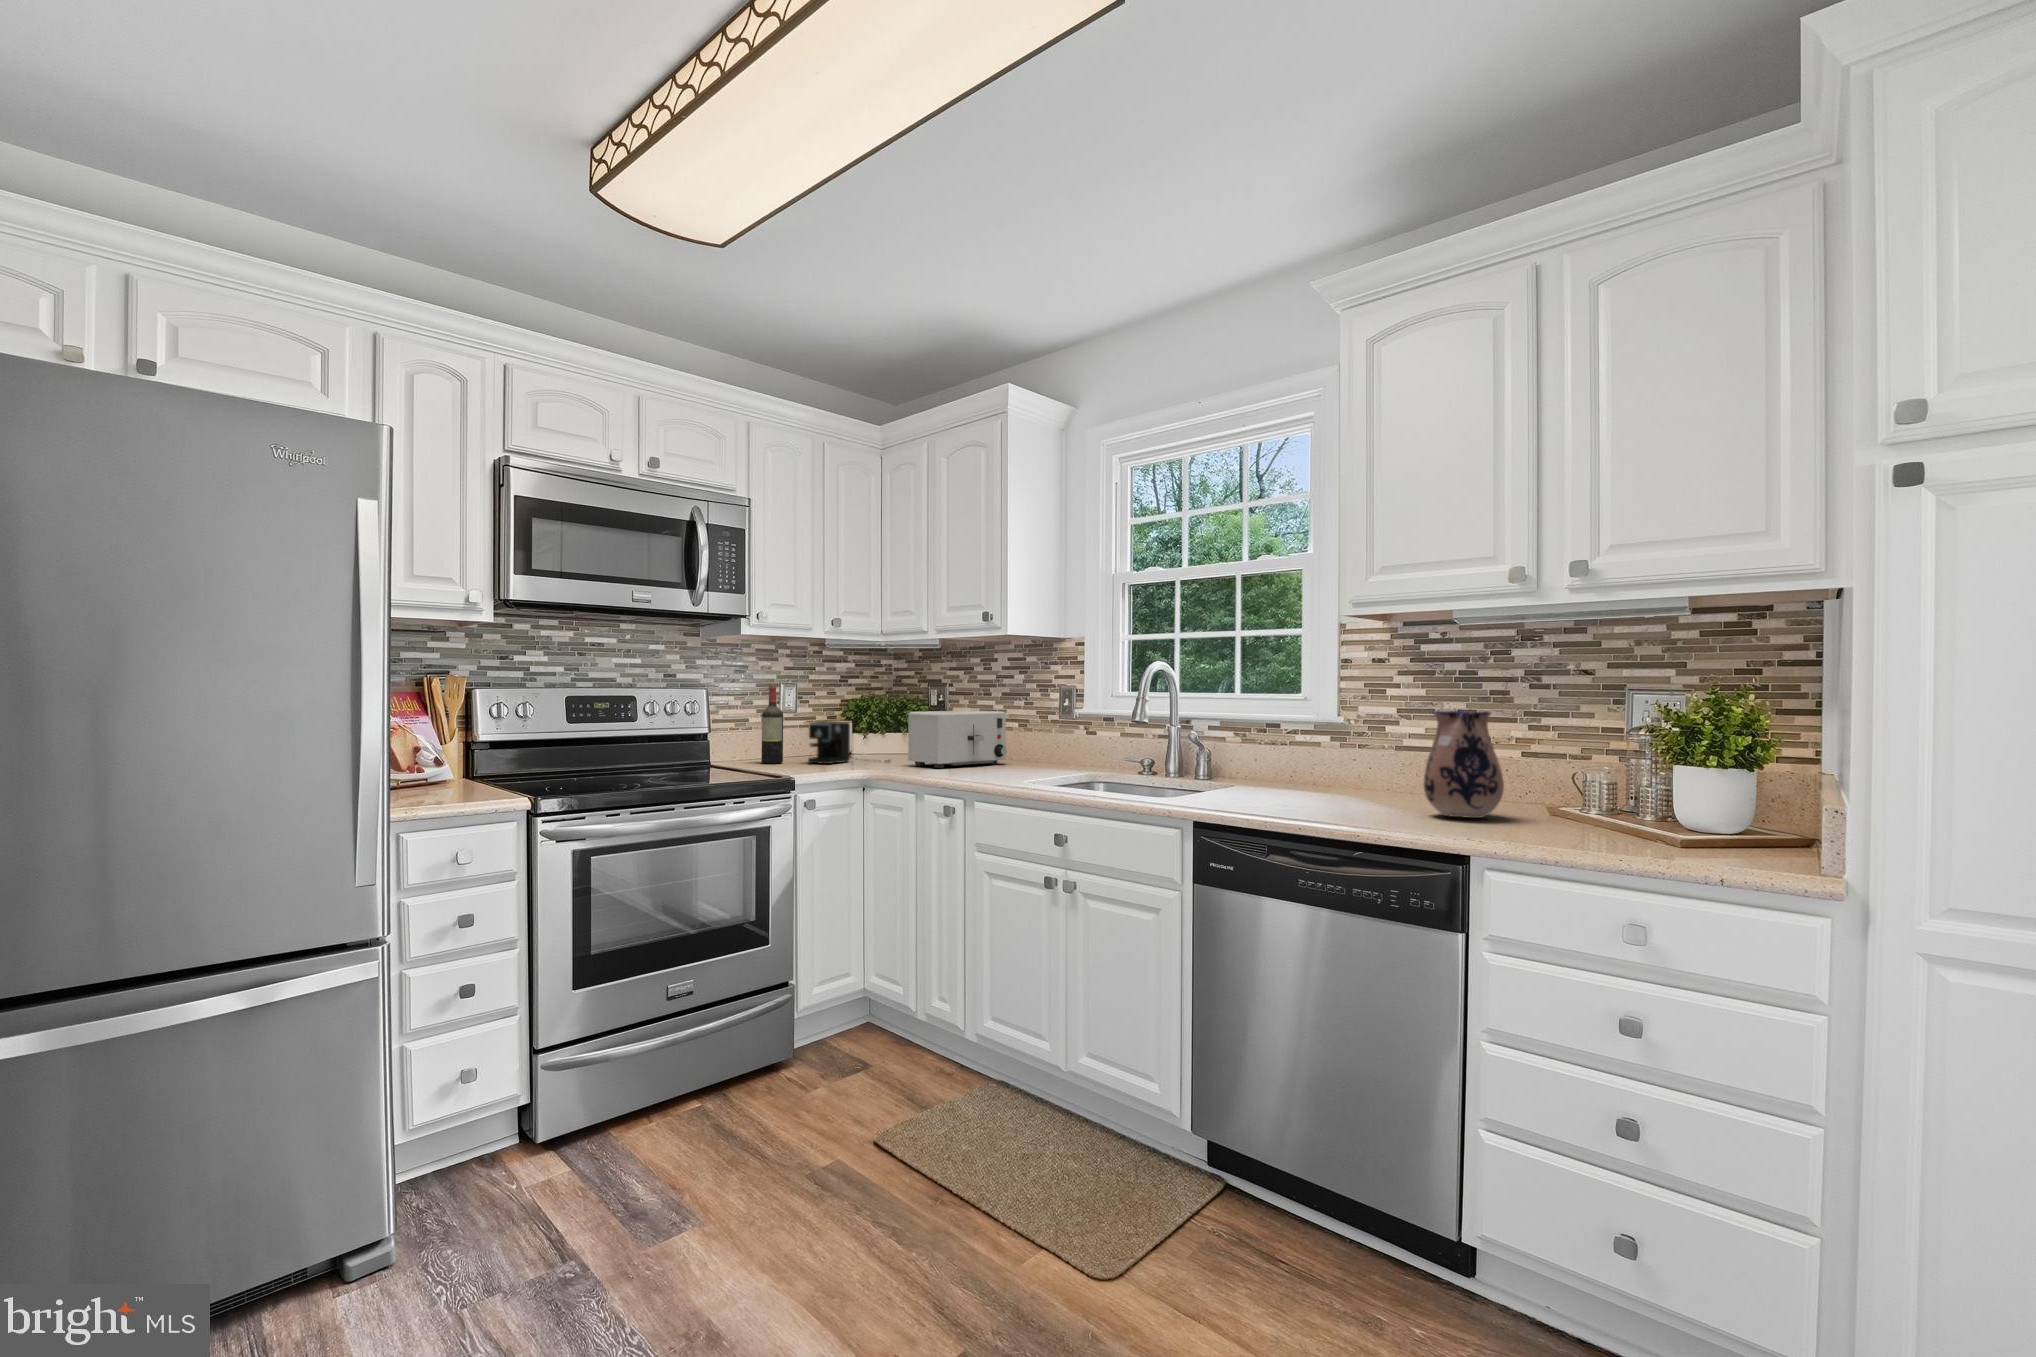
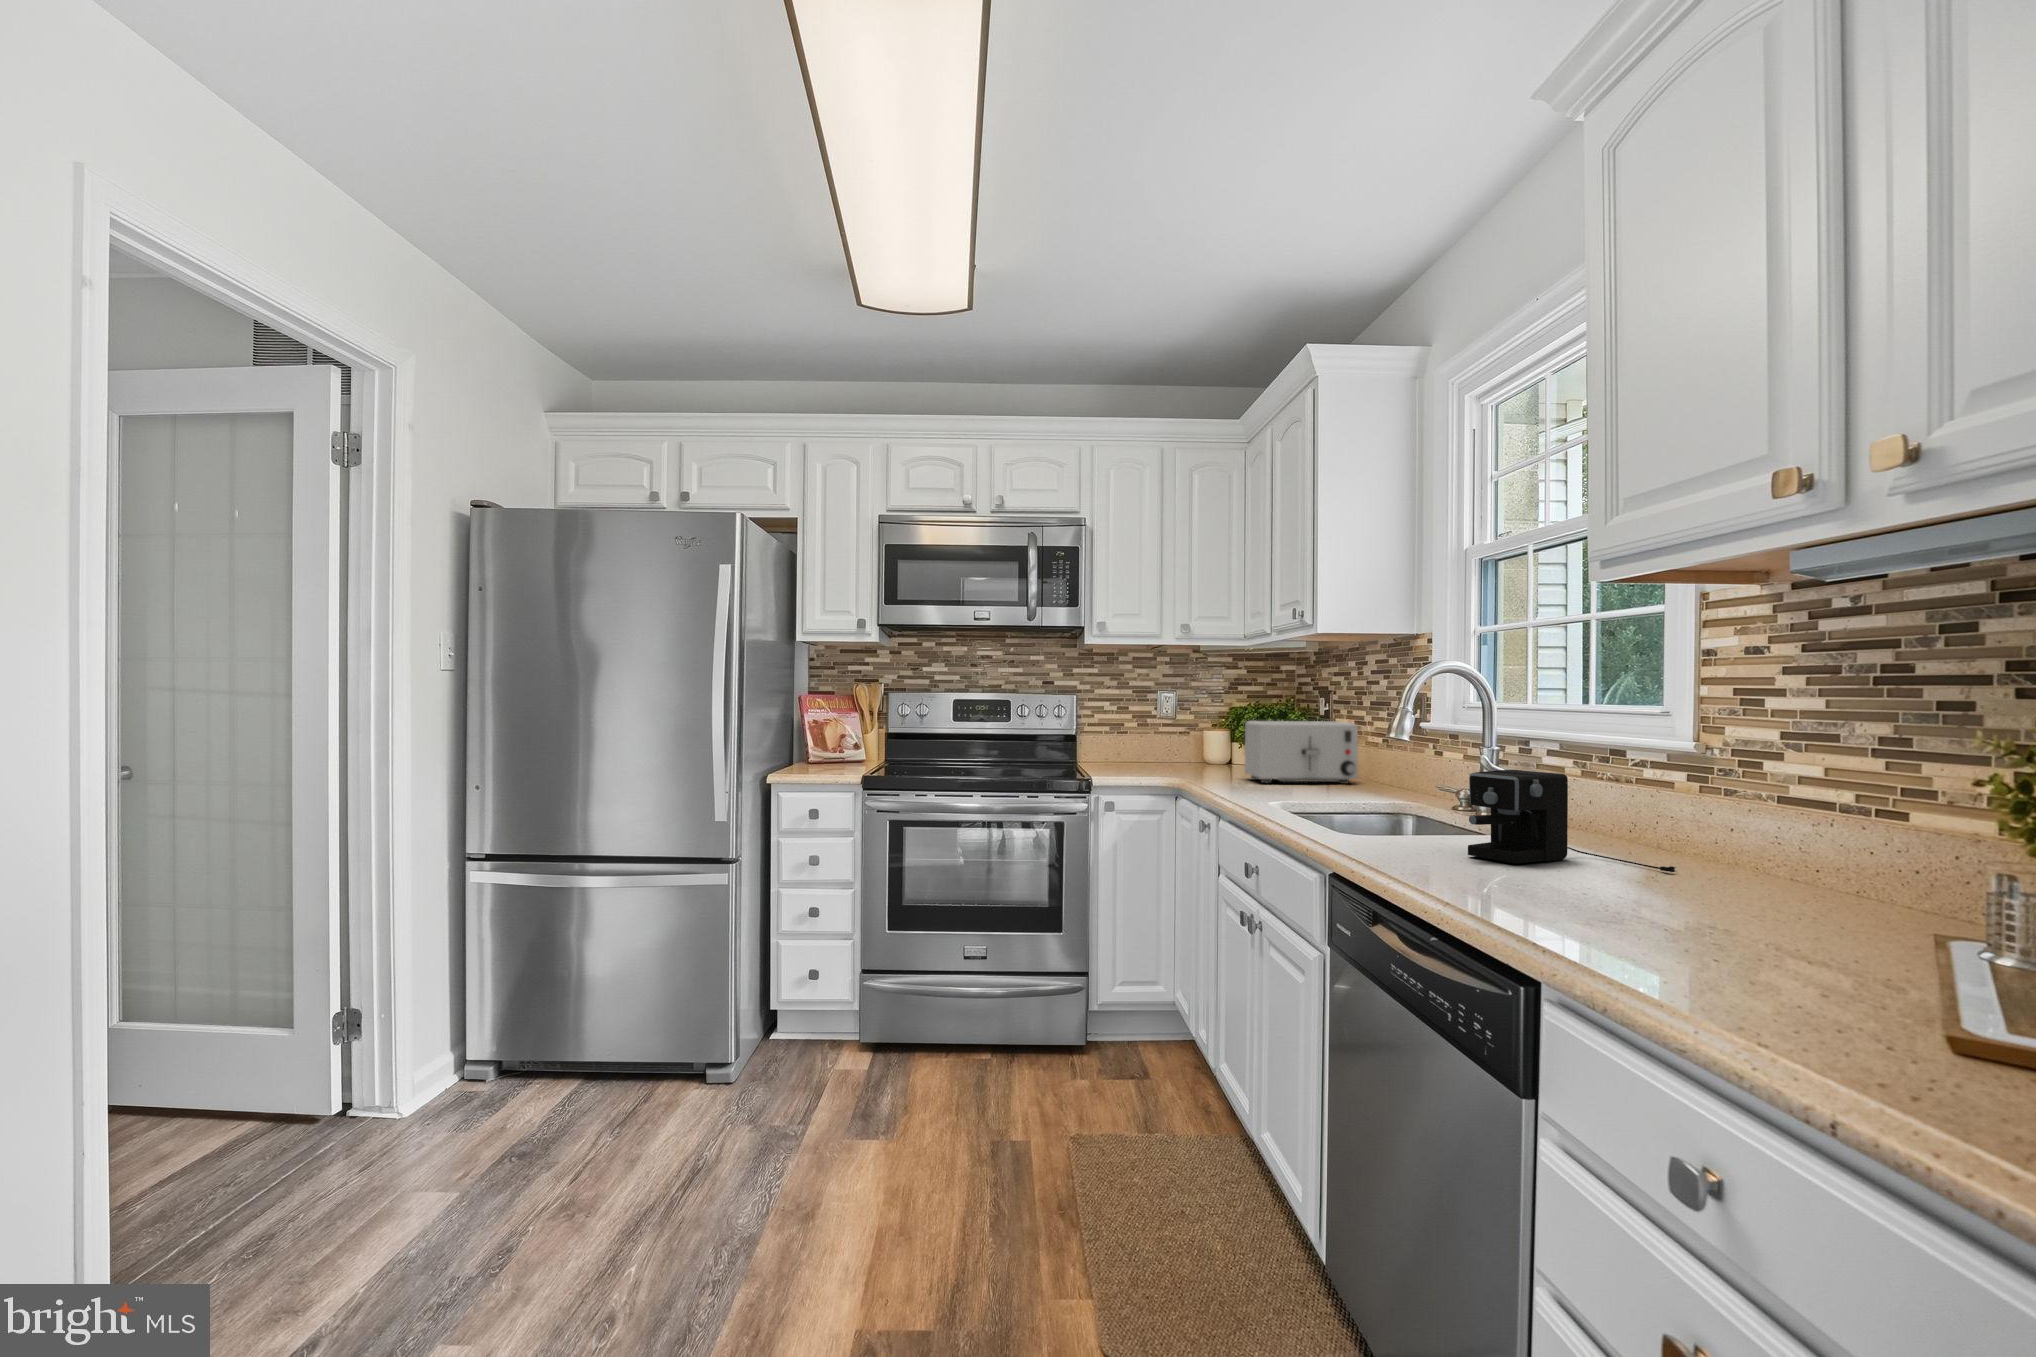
wine bottle: present [762,686,783,764] -> none [1125,692,1146,769]
ceramic pitcher: present [1424,711,1504,818] -> none [1680,734,1851,935]
coffee maker: present [808,722,890,764] -> present [1468,770,1676,872]

